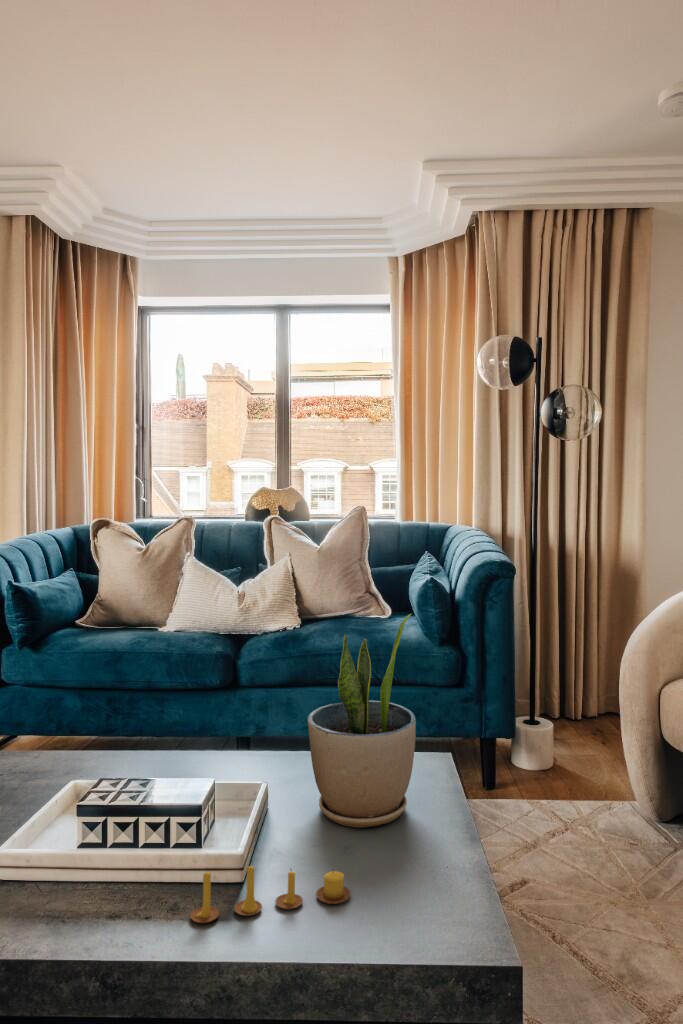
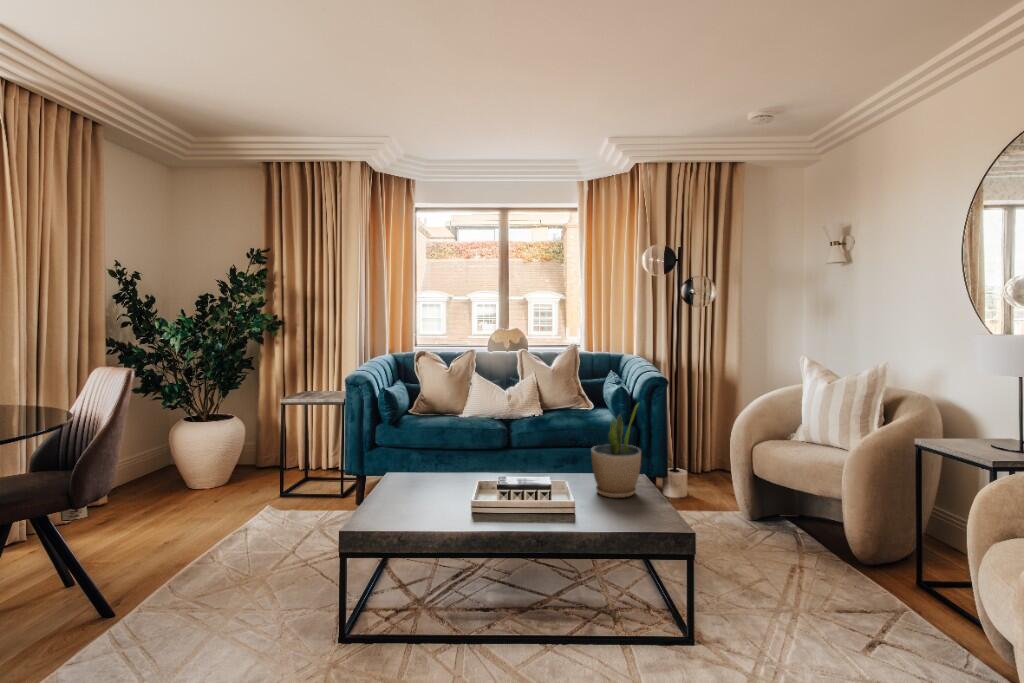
candle: present [190,863,350,923] -> none [564,502,625,525]

